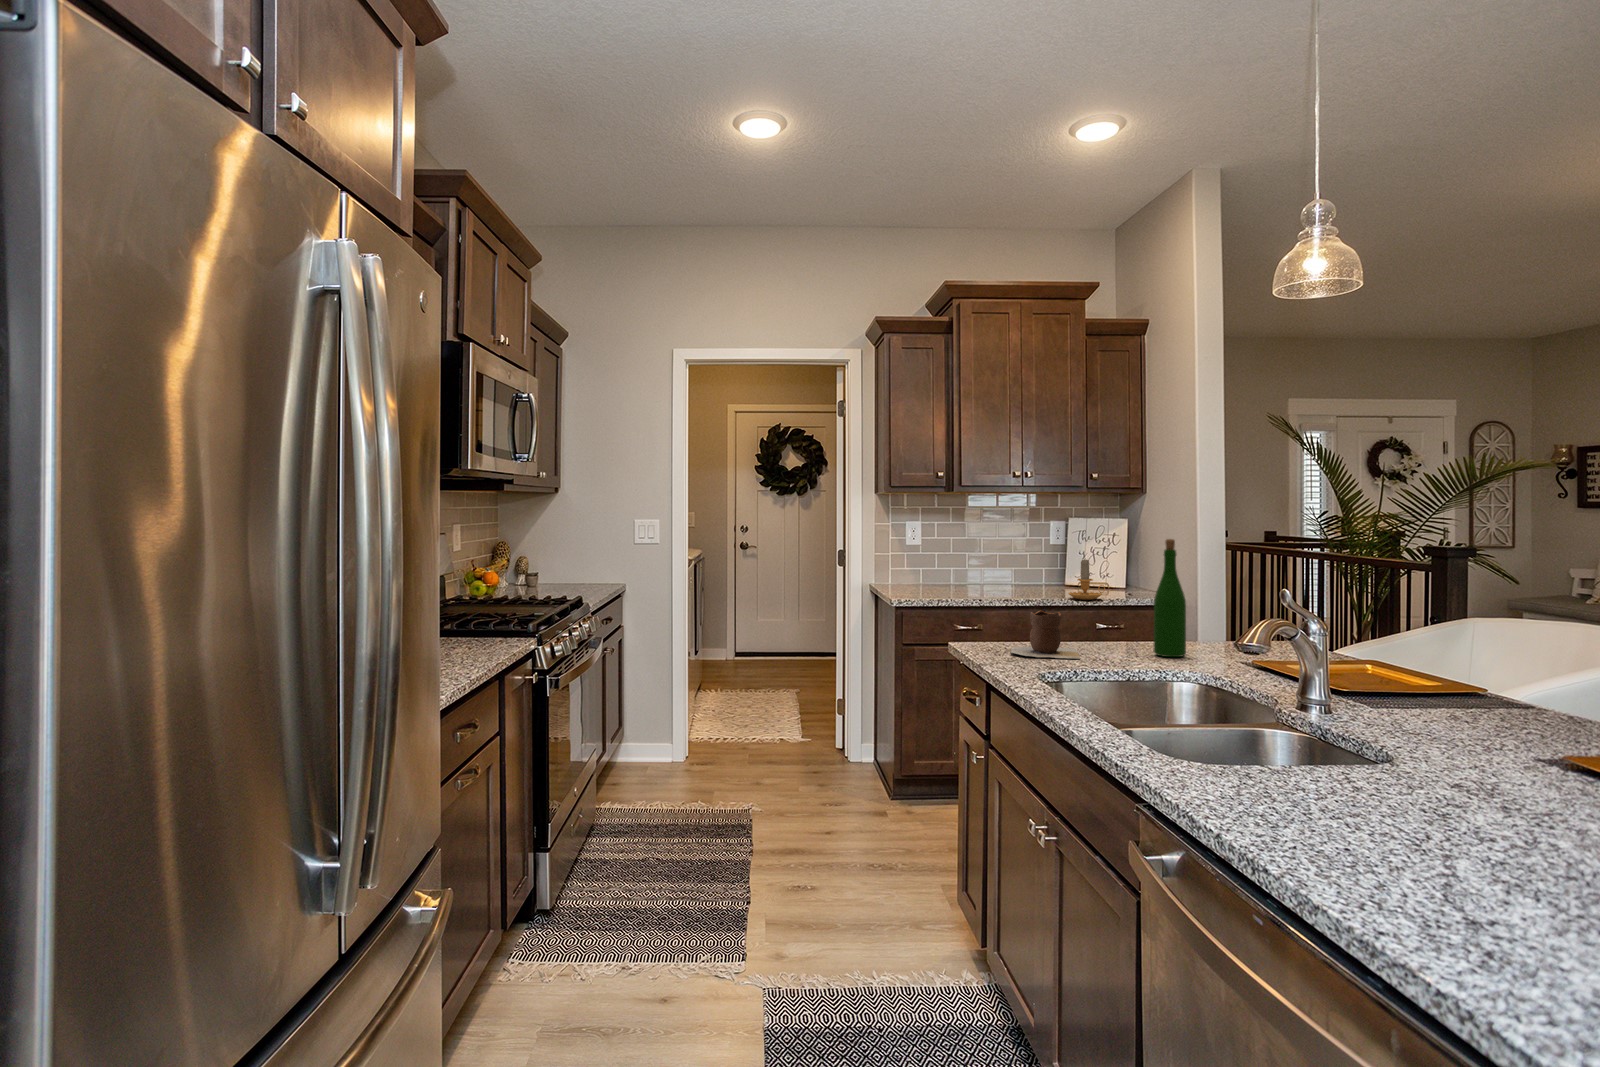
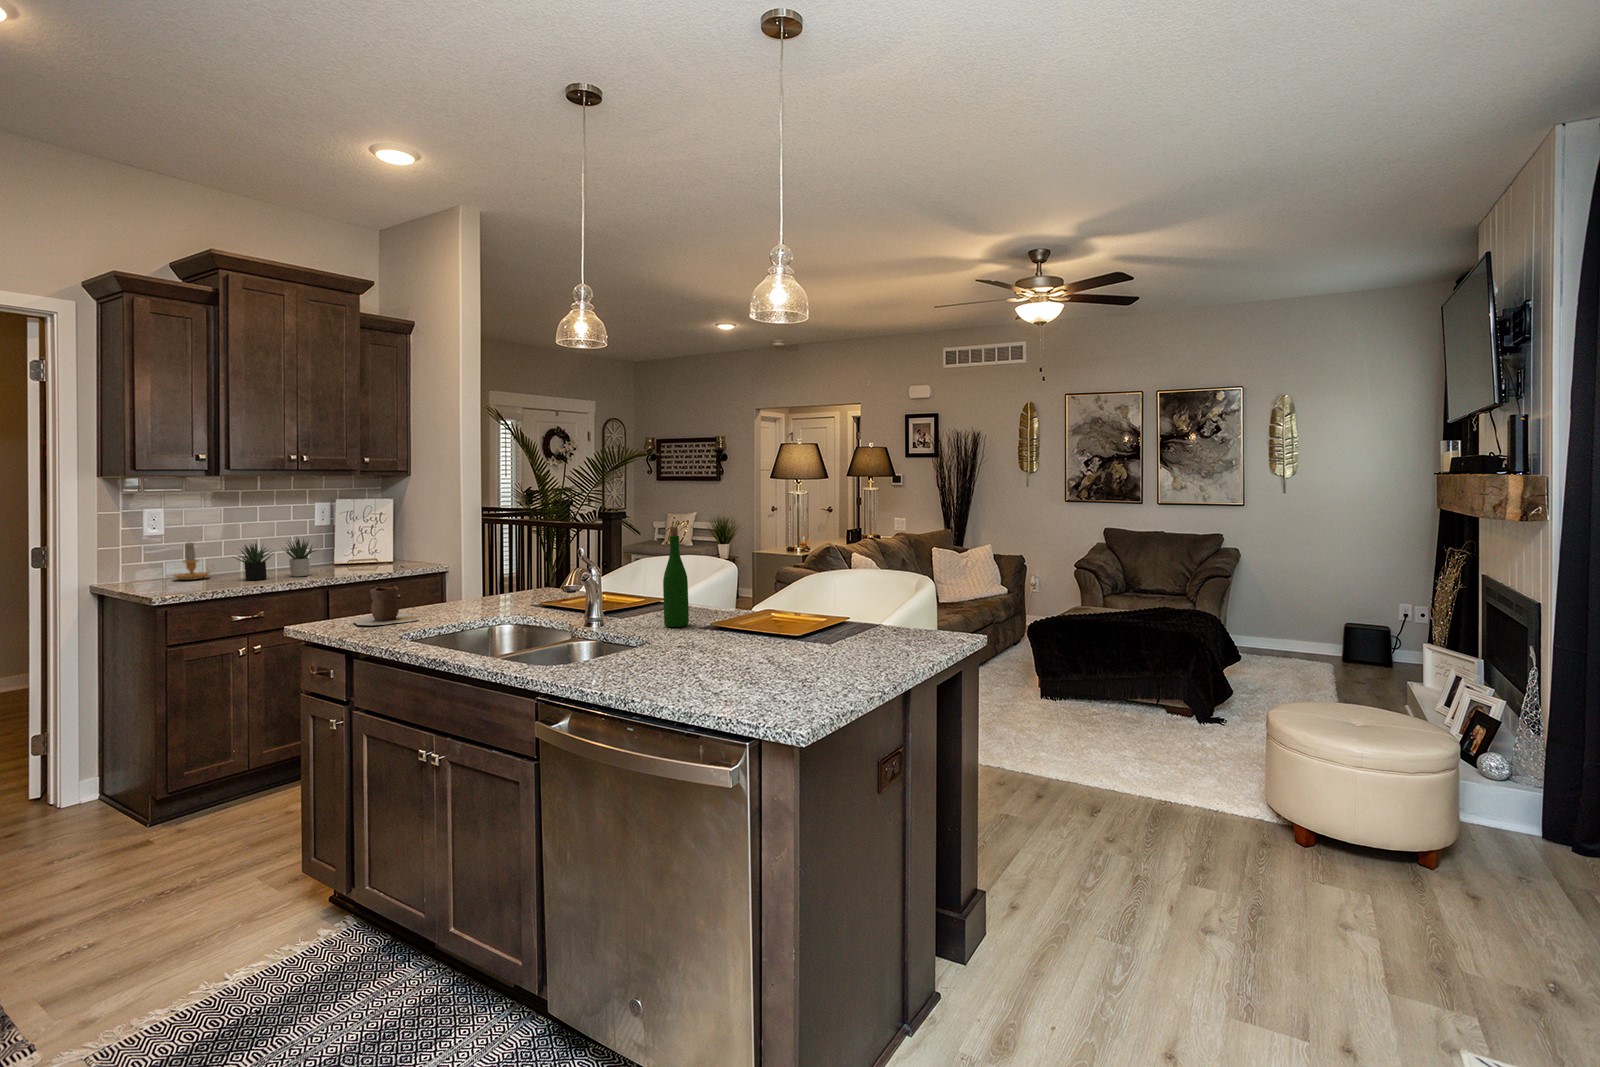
wine bottle: present [1154,539,1186,657] -> present [663,527,689,627]
succulent plant: none [963,552,1043,596] -> present [235,538,317,580]
candle: present [1068,559,1105,600] -> present [173,542,210,580]

